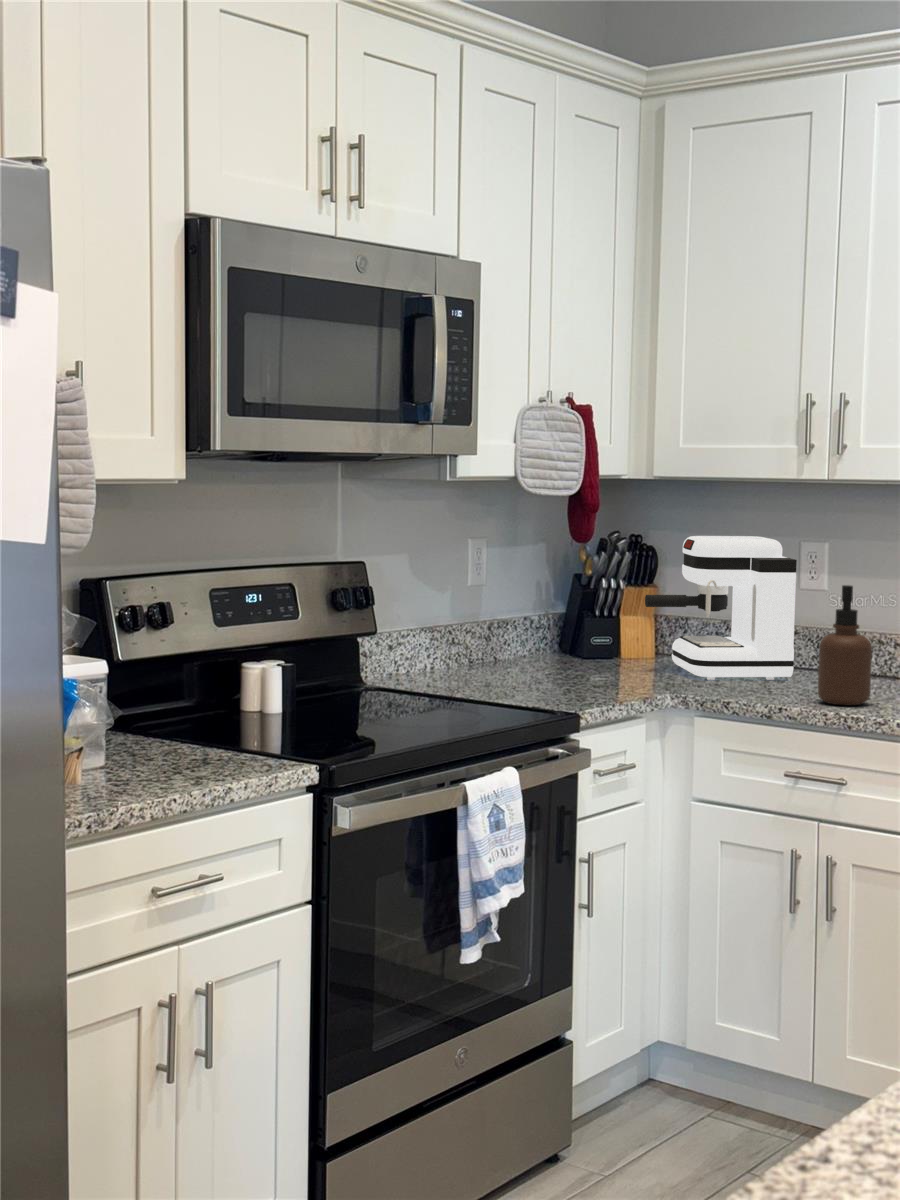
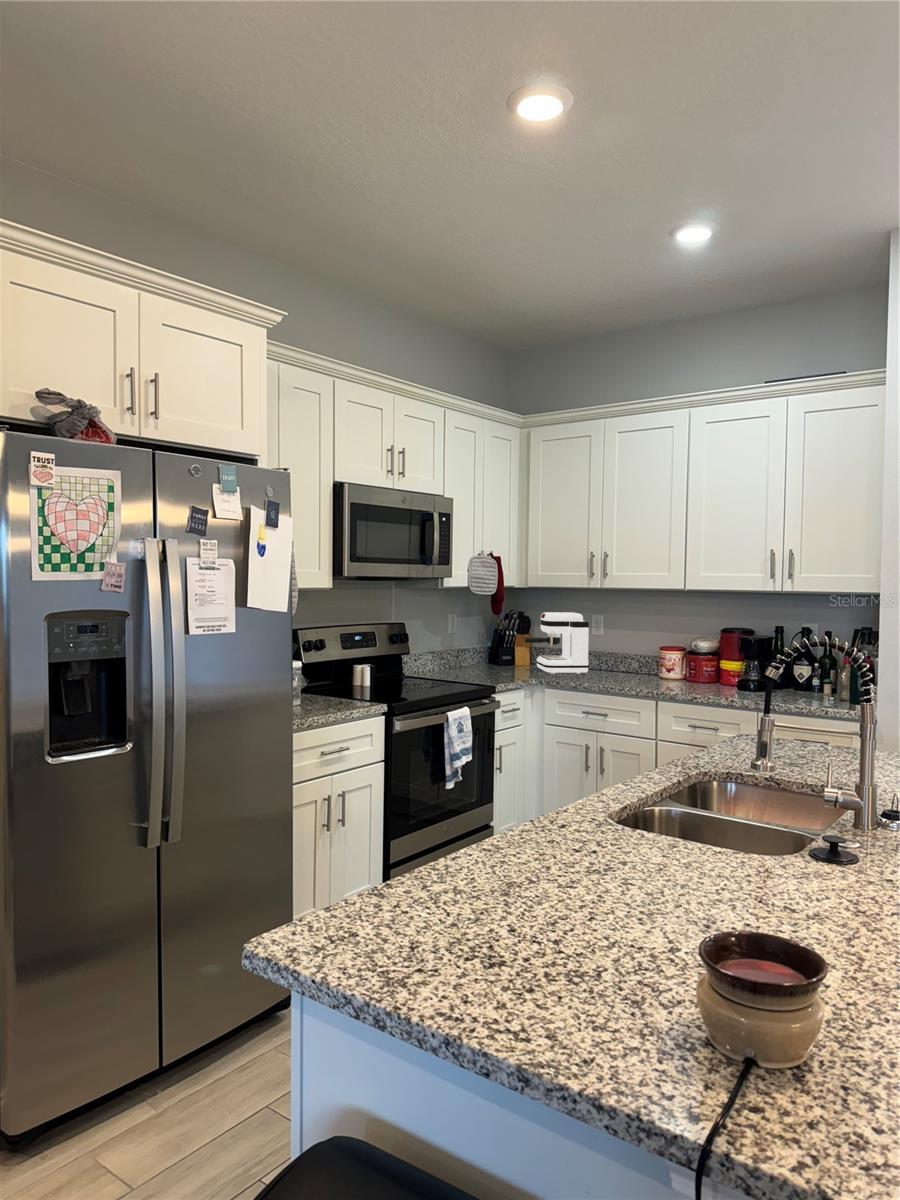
soap dispenser: present [818,585,872,705] -> none [597,632,619,683]

